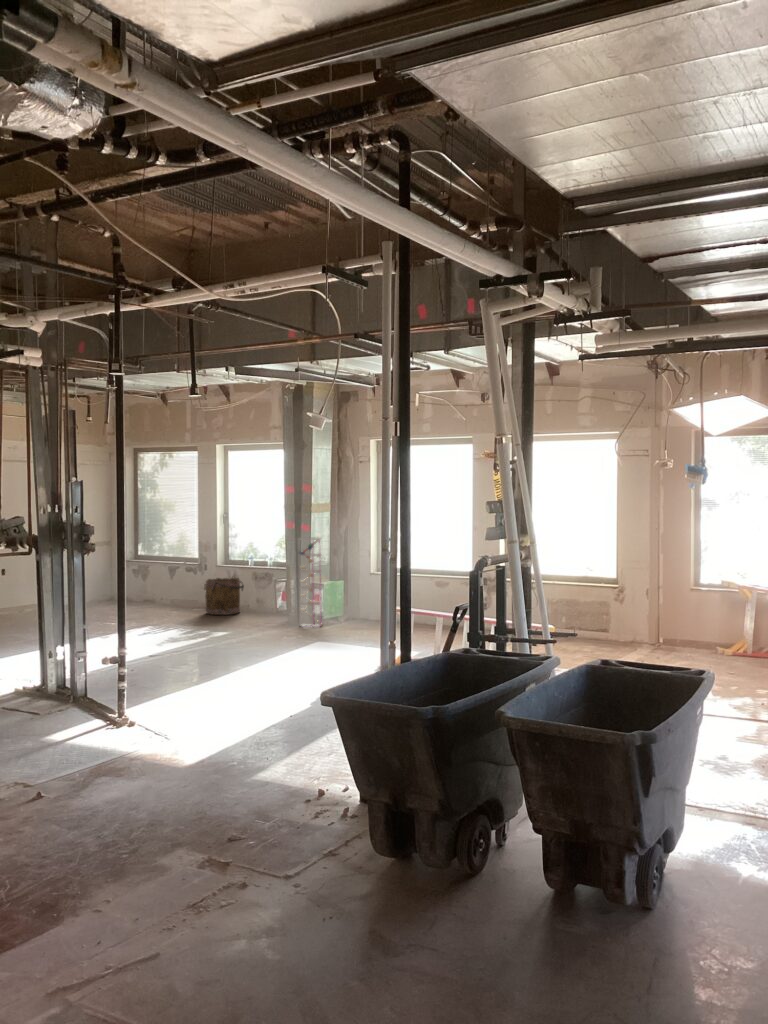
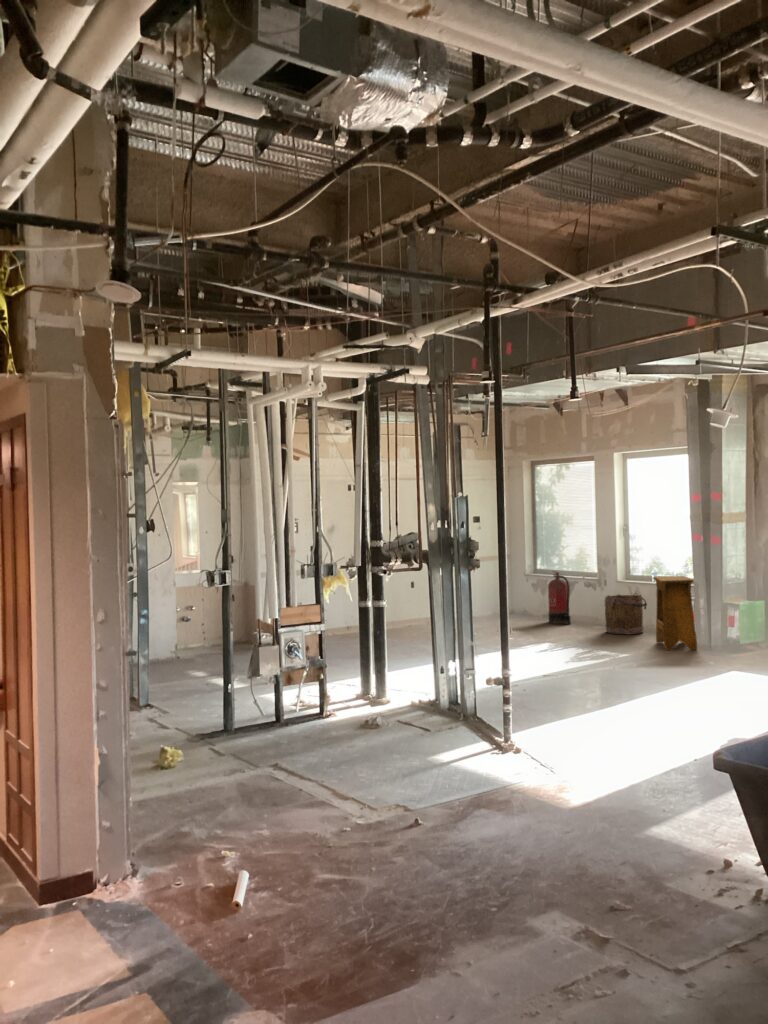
shelving unit: present [298,538,322,626] -> none [707,551,739,653]
fire extinguisher: none [150,556,171,608] -> present [548,571,571,624]
stool: none [251,560,288,627] -> present [654,576,697,650]

